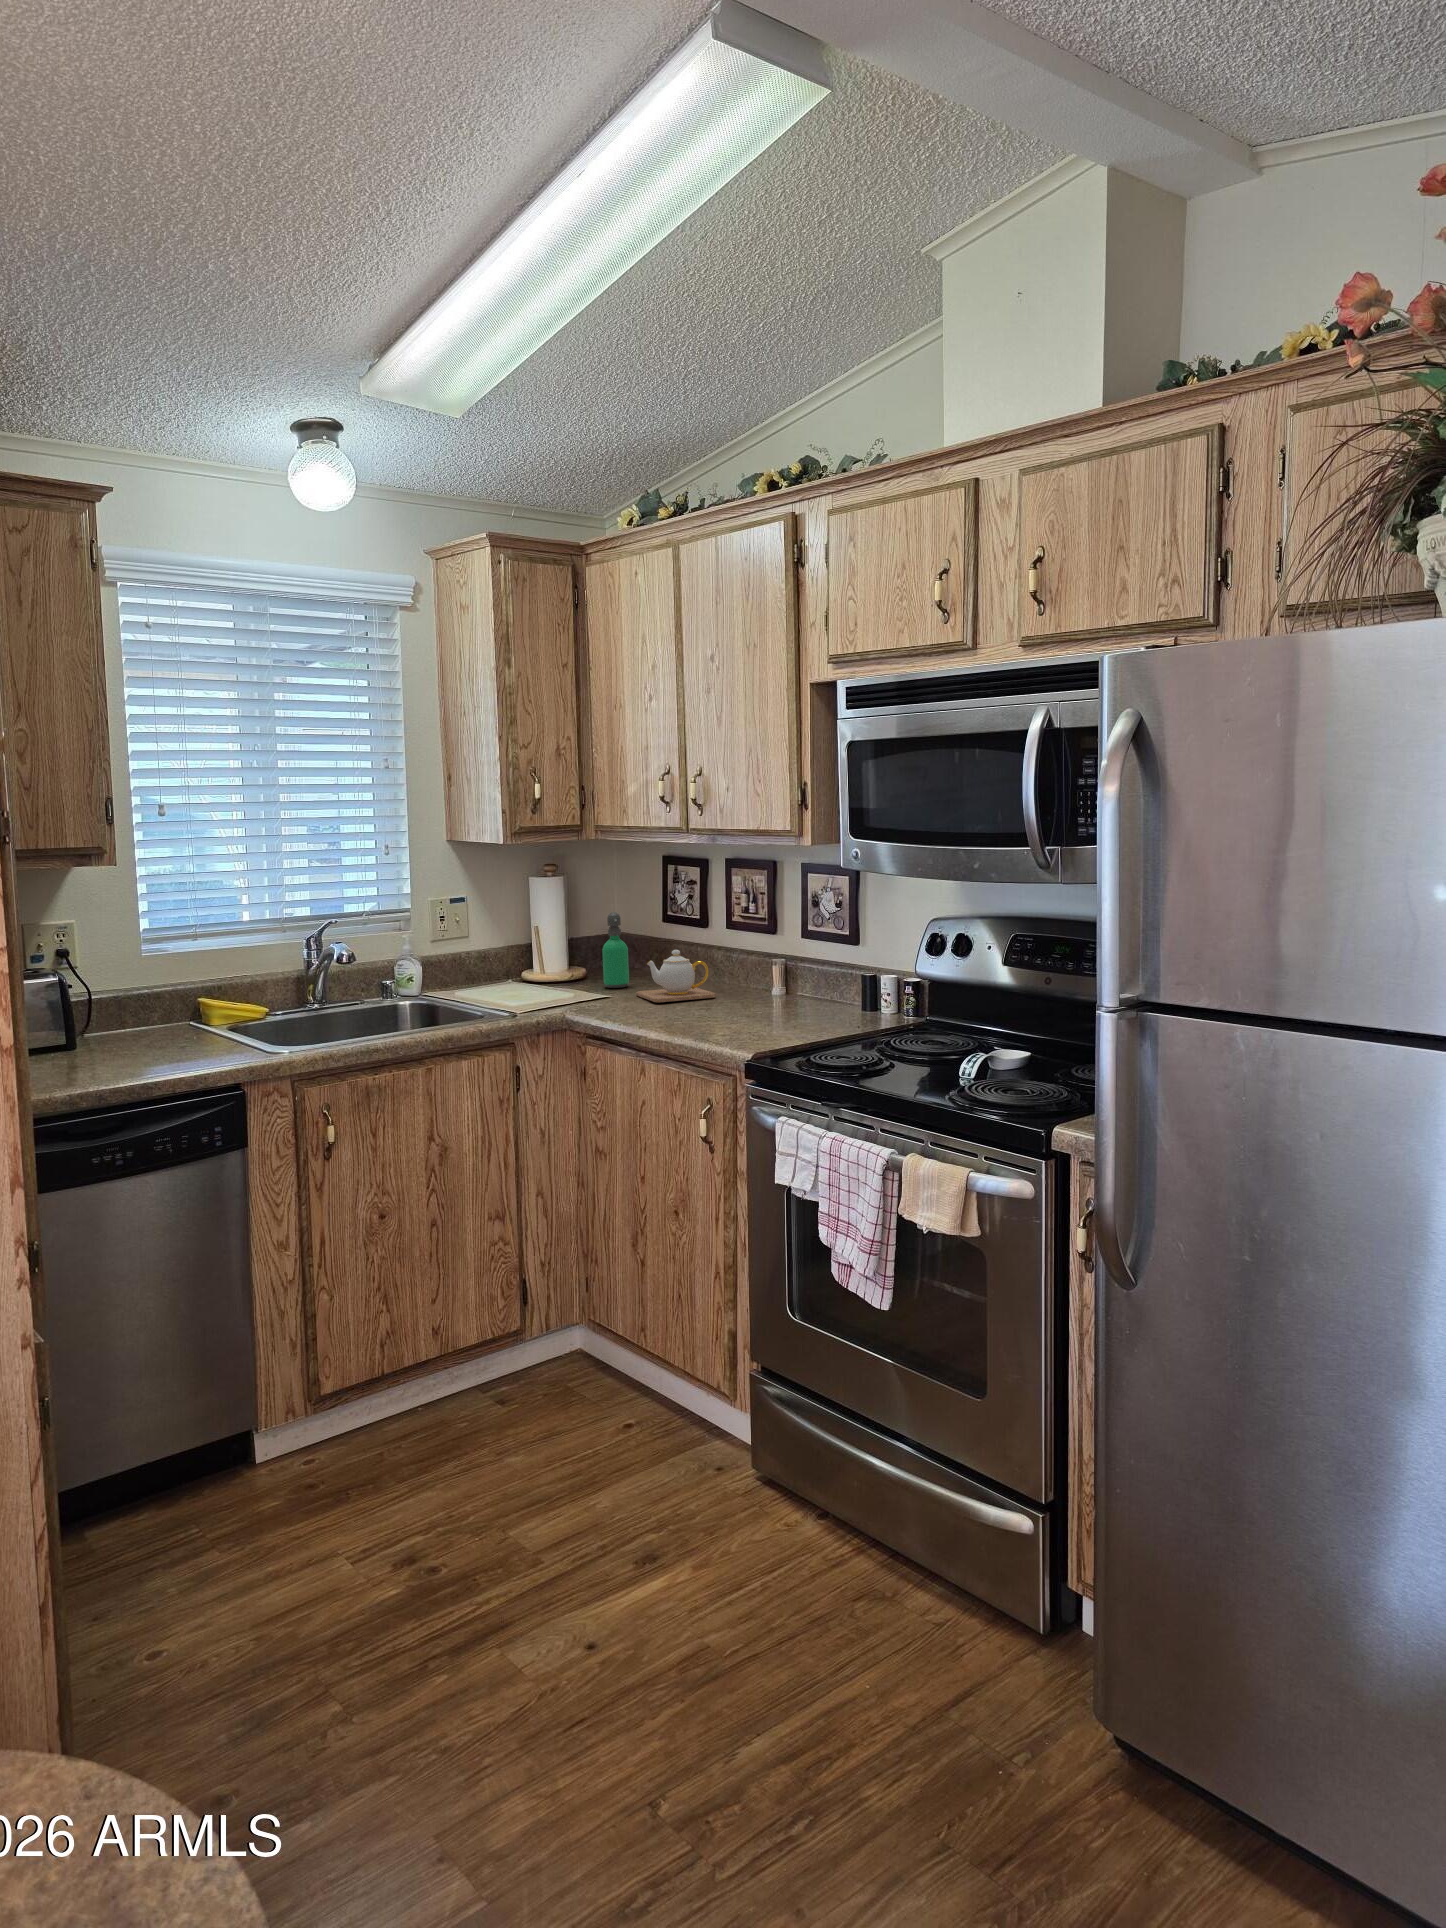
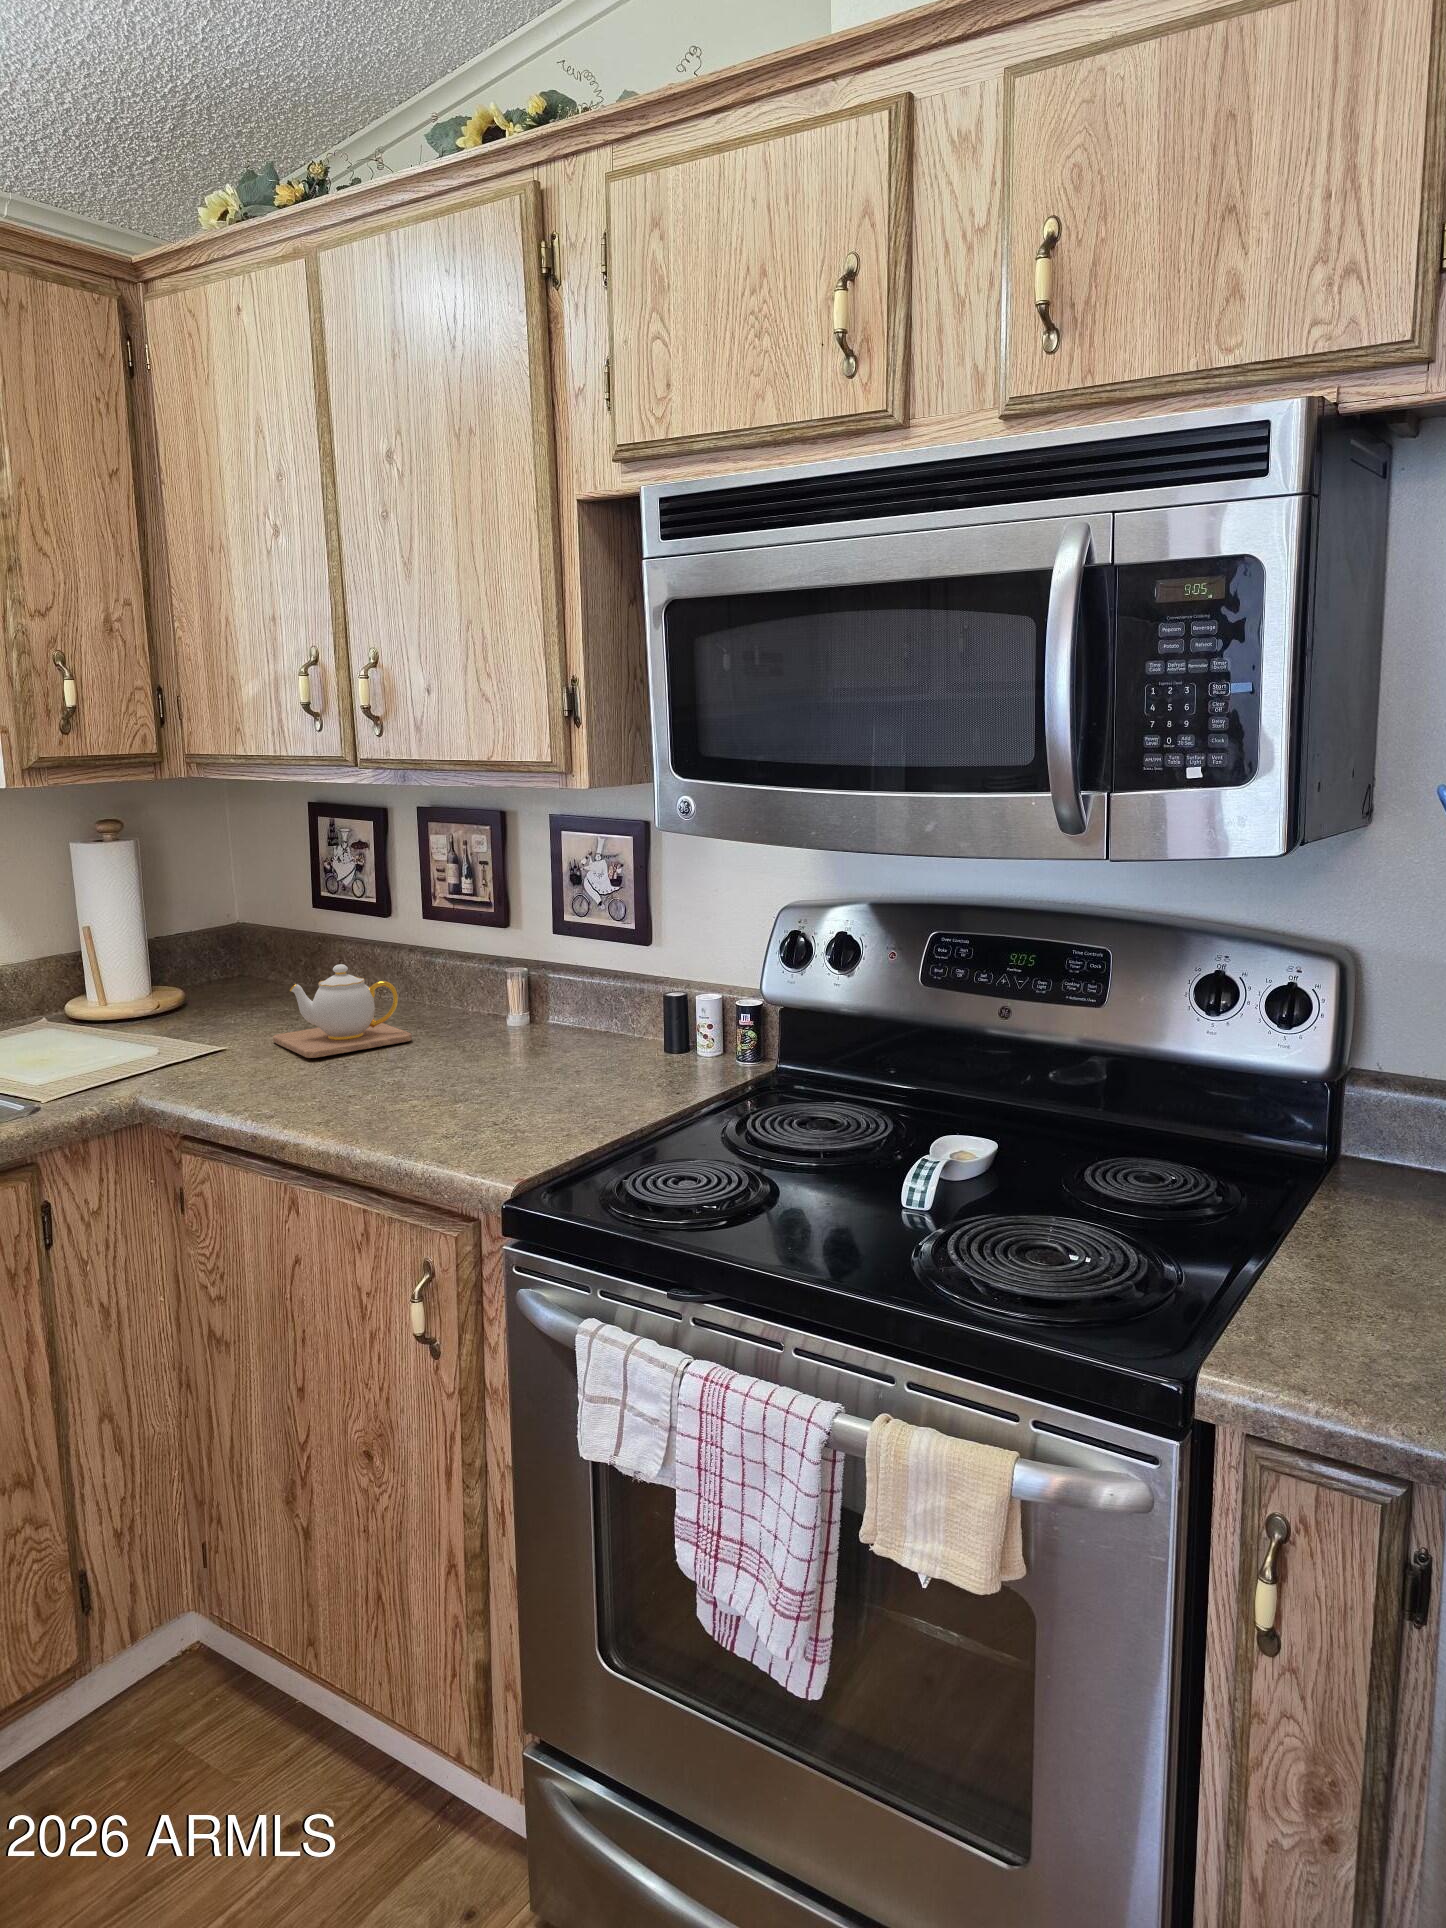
soap dispenser: present [602,912,629,988] -> none [209,901,260,1027]

